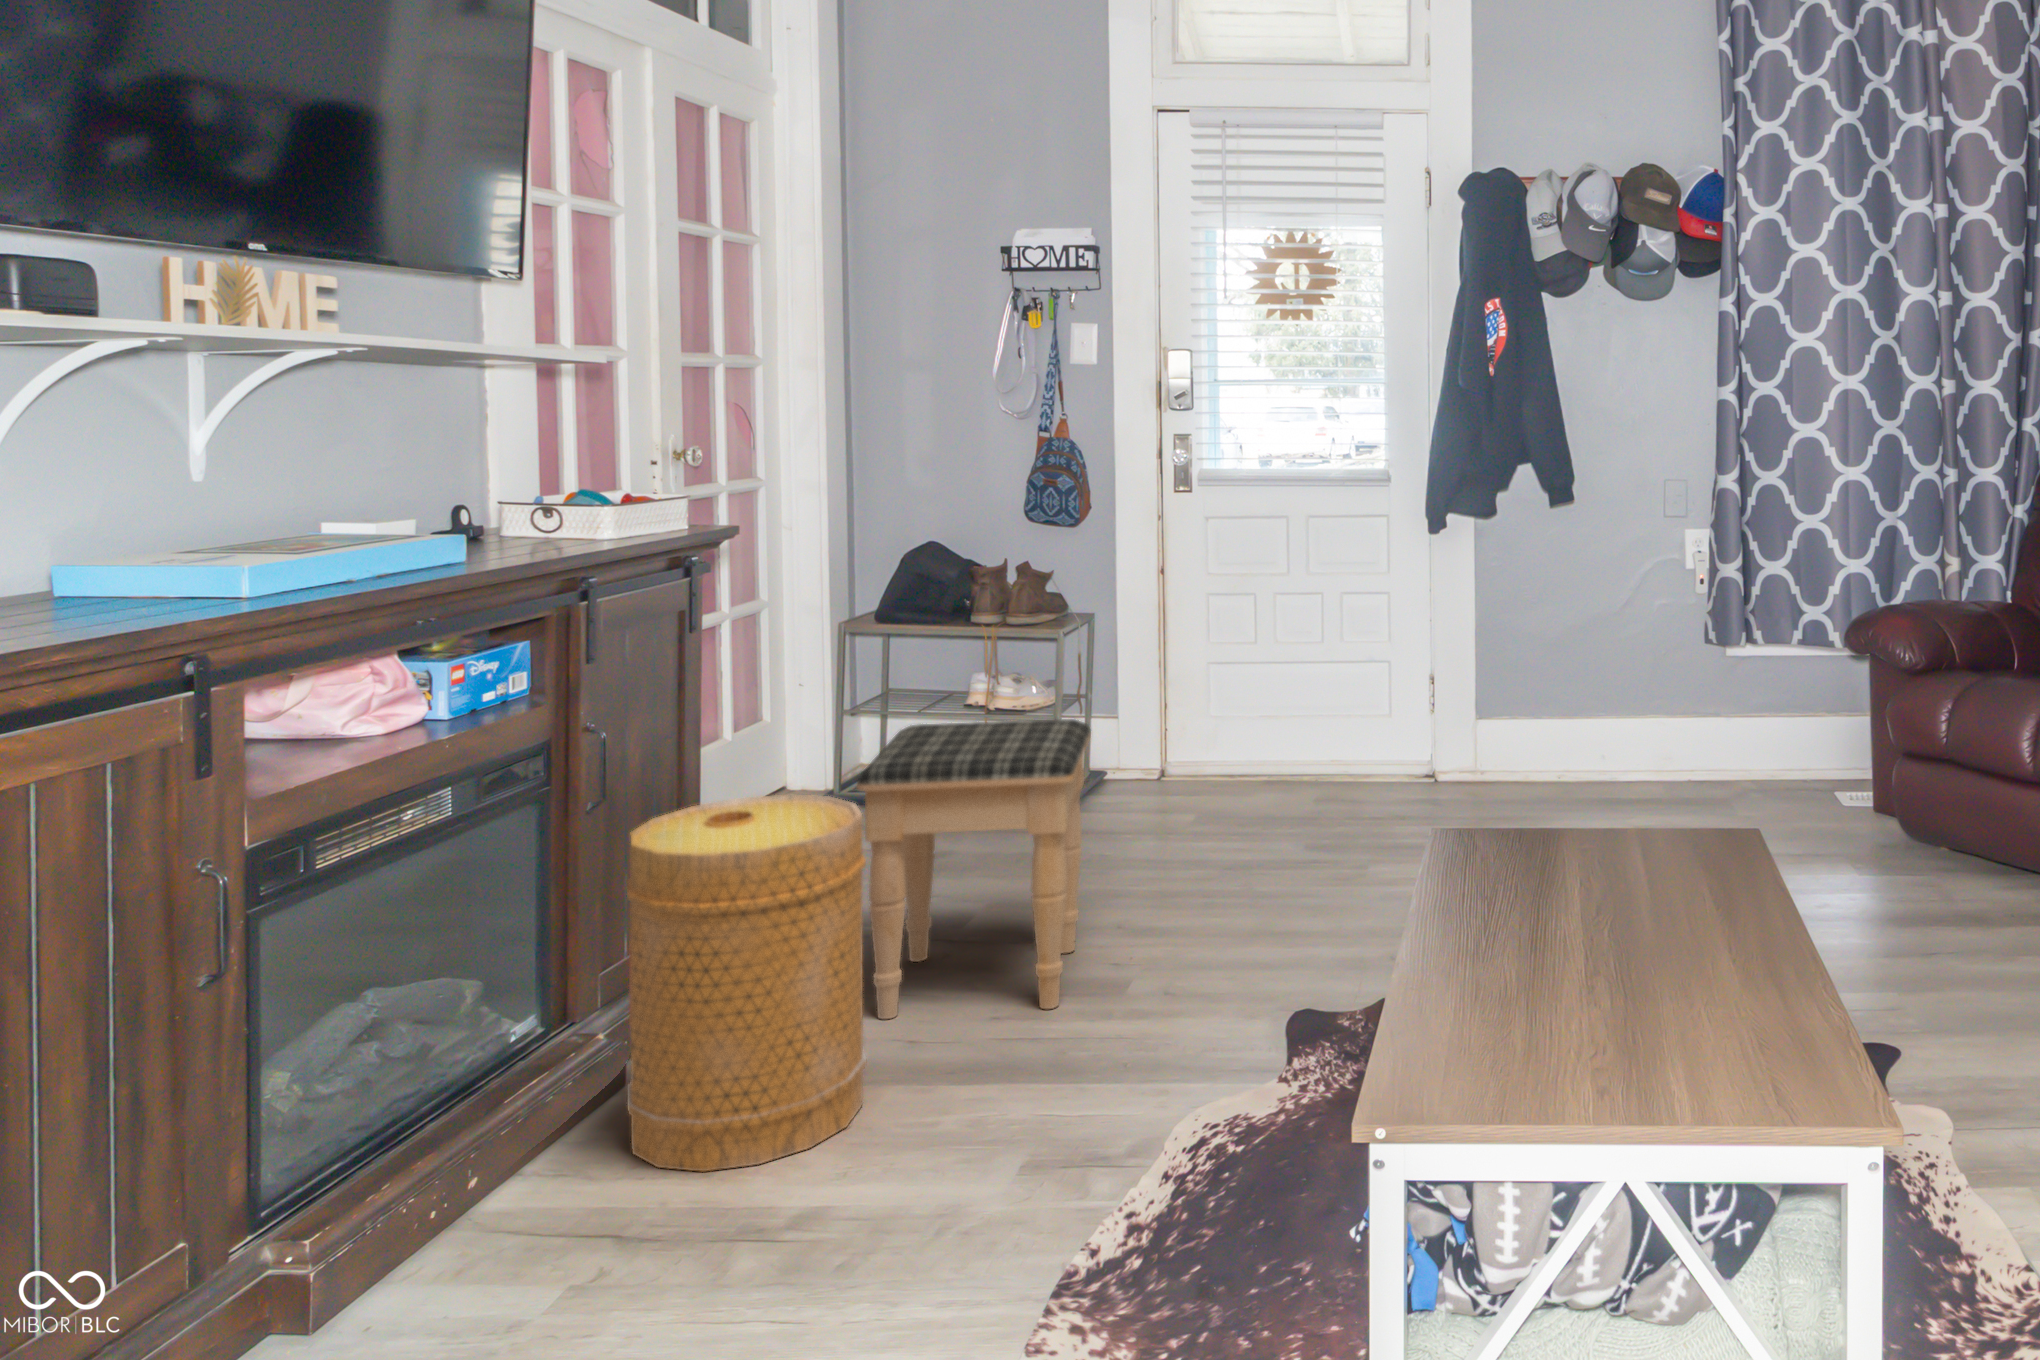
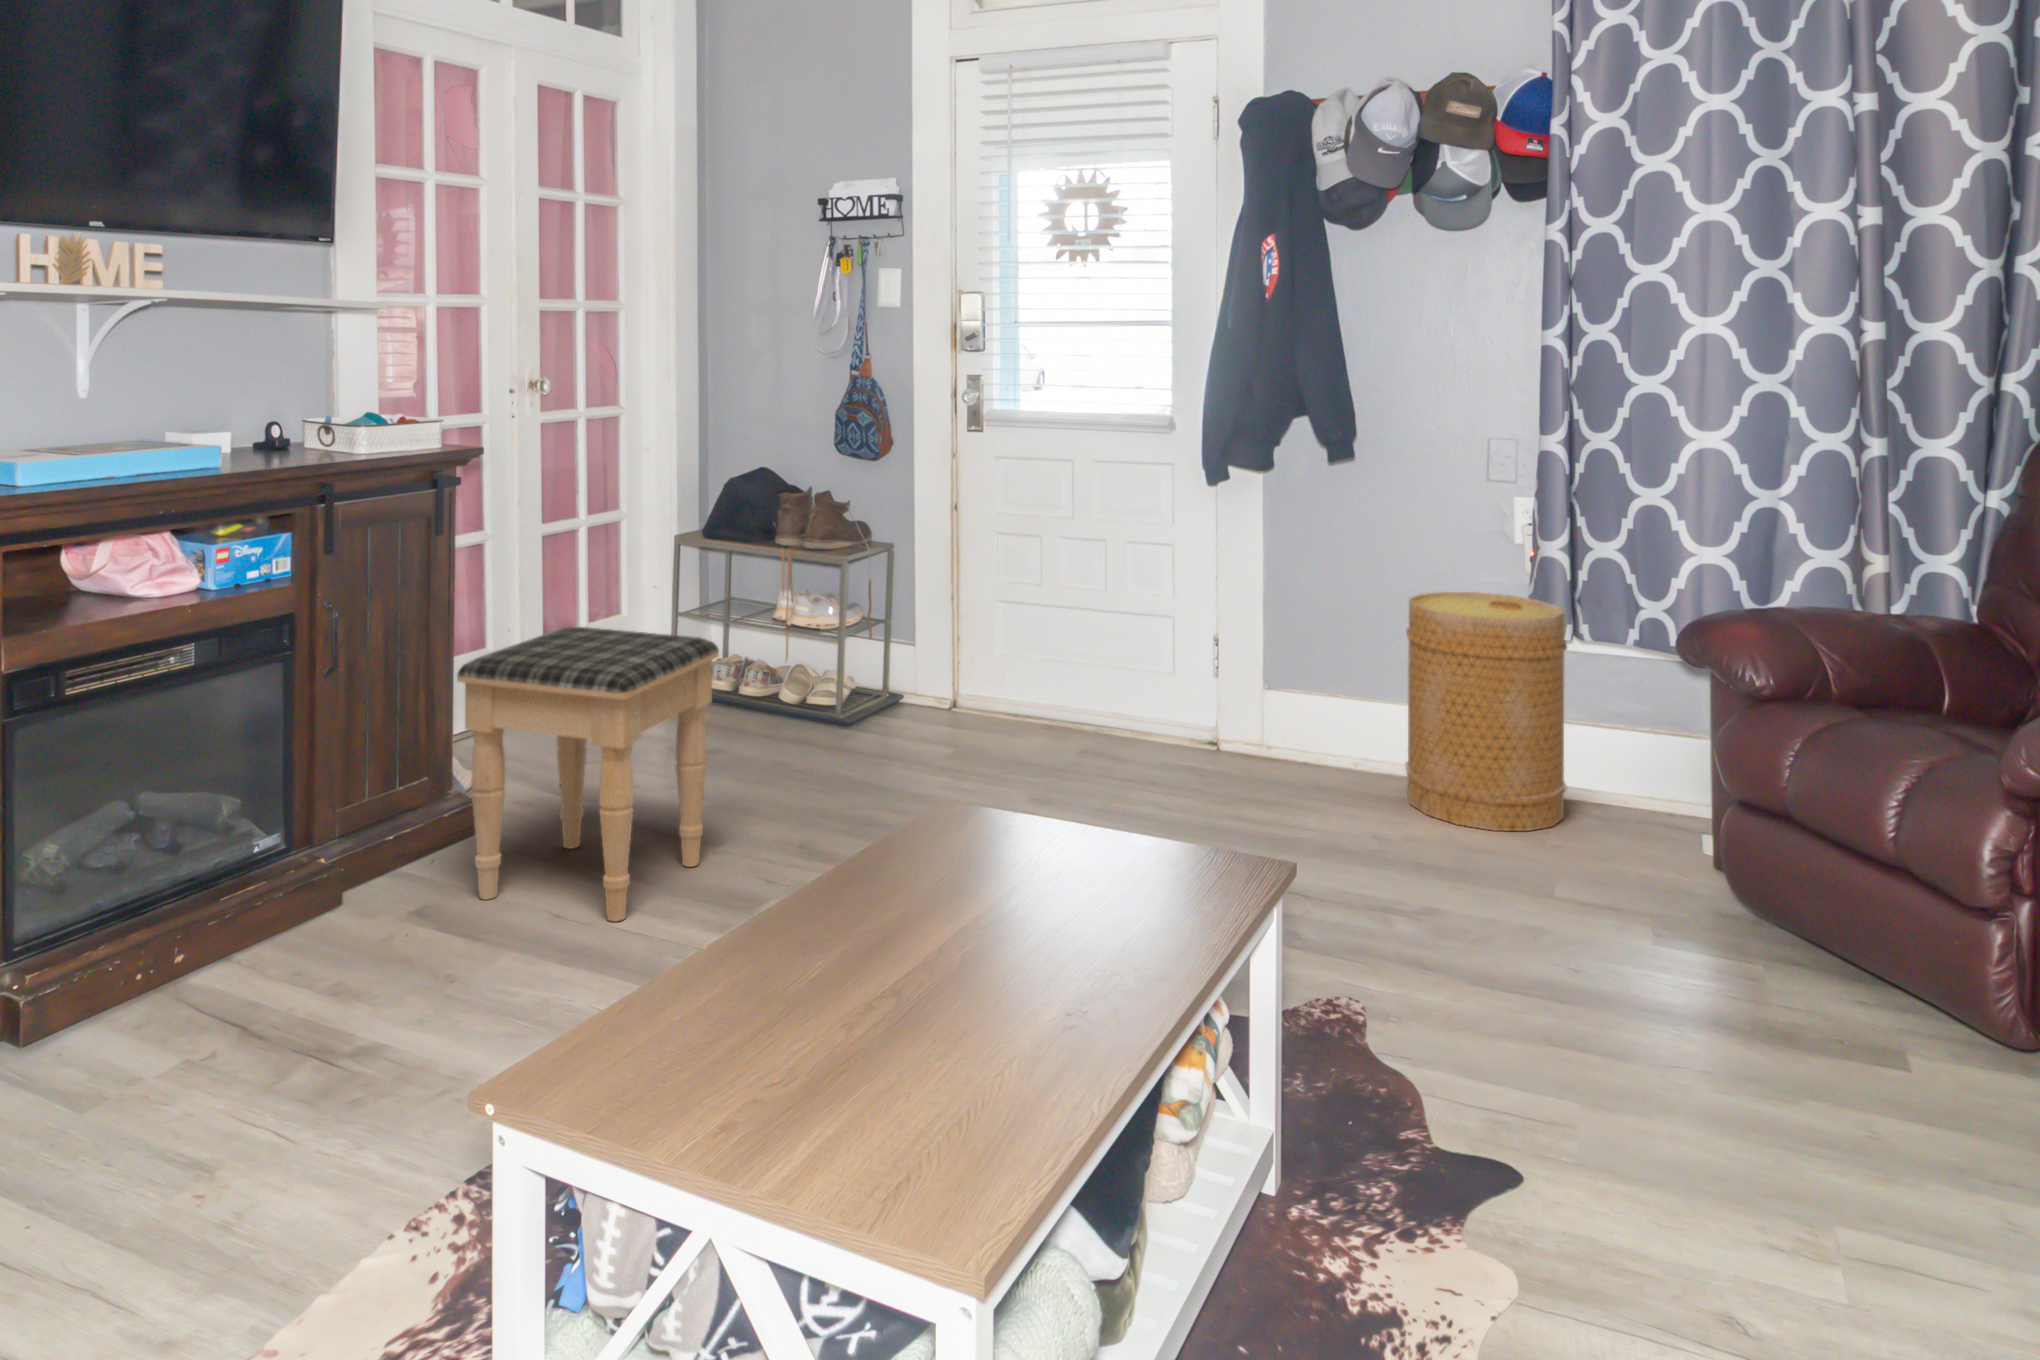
basket: present [627,794,866,1172] -> present [1406,592,1567,831]

